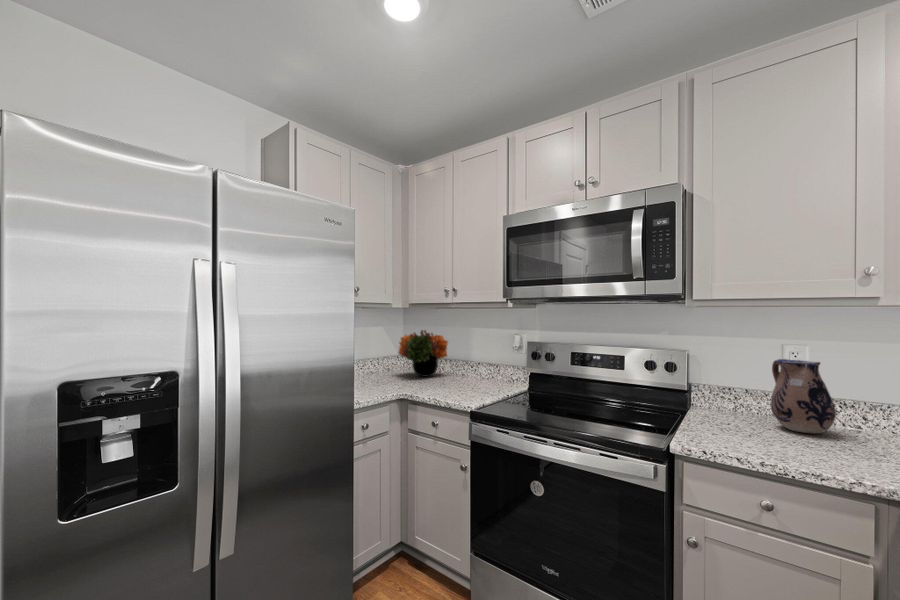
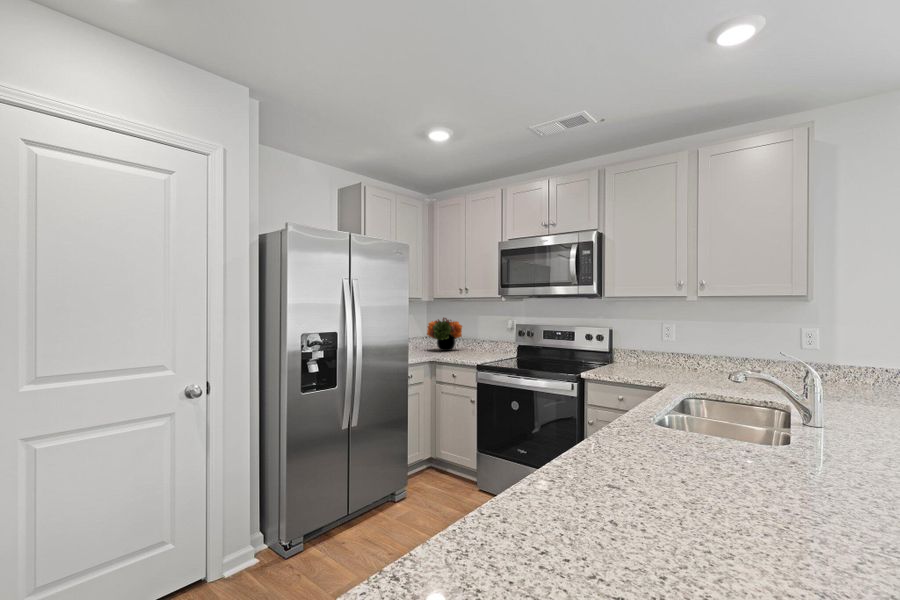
ceramic pitcher: present [771,359,836,434] -> none [648,331,678,371]

